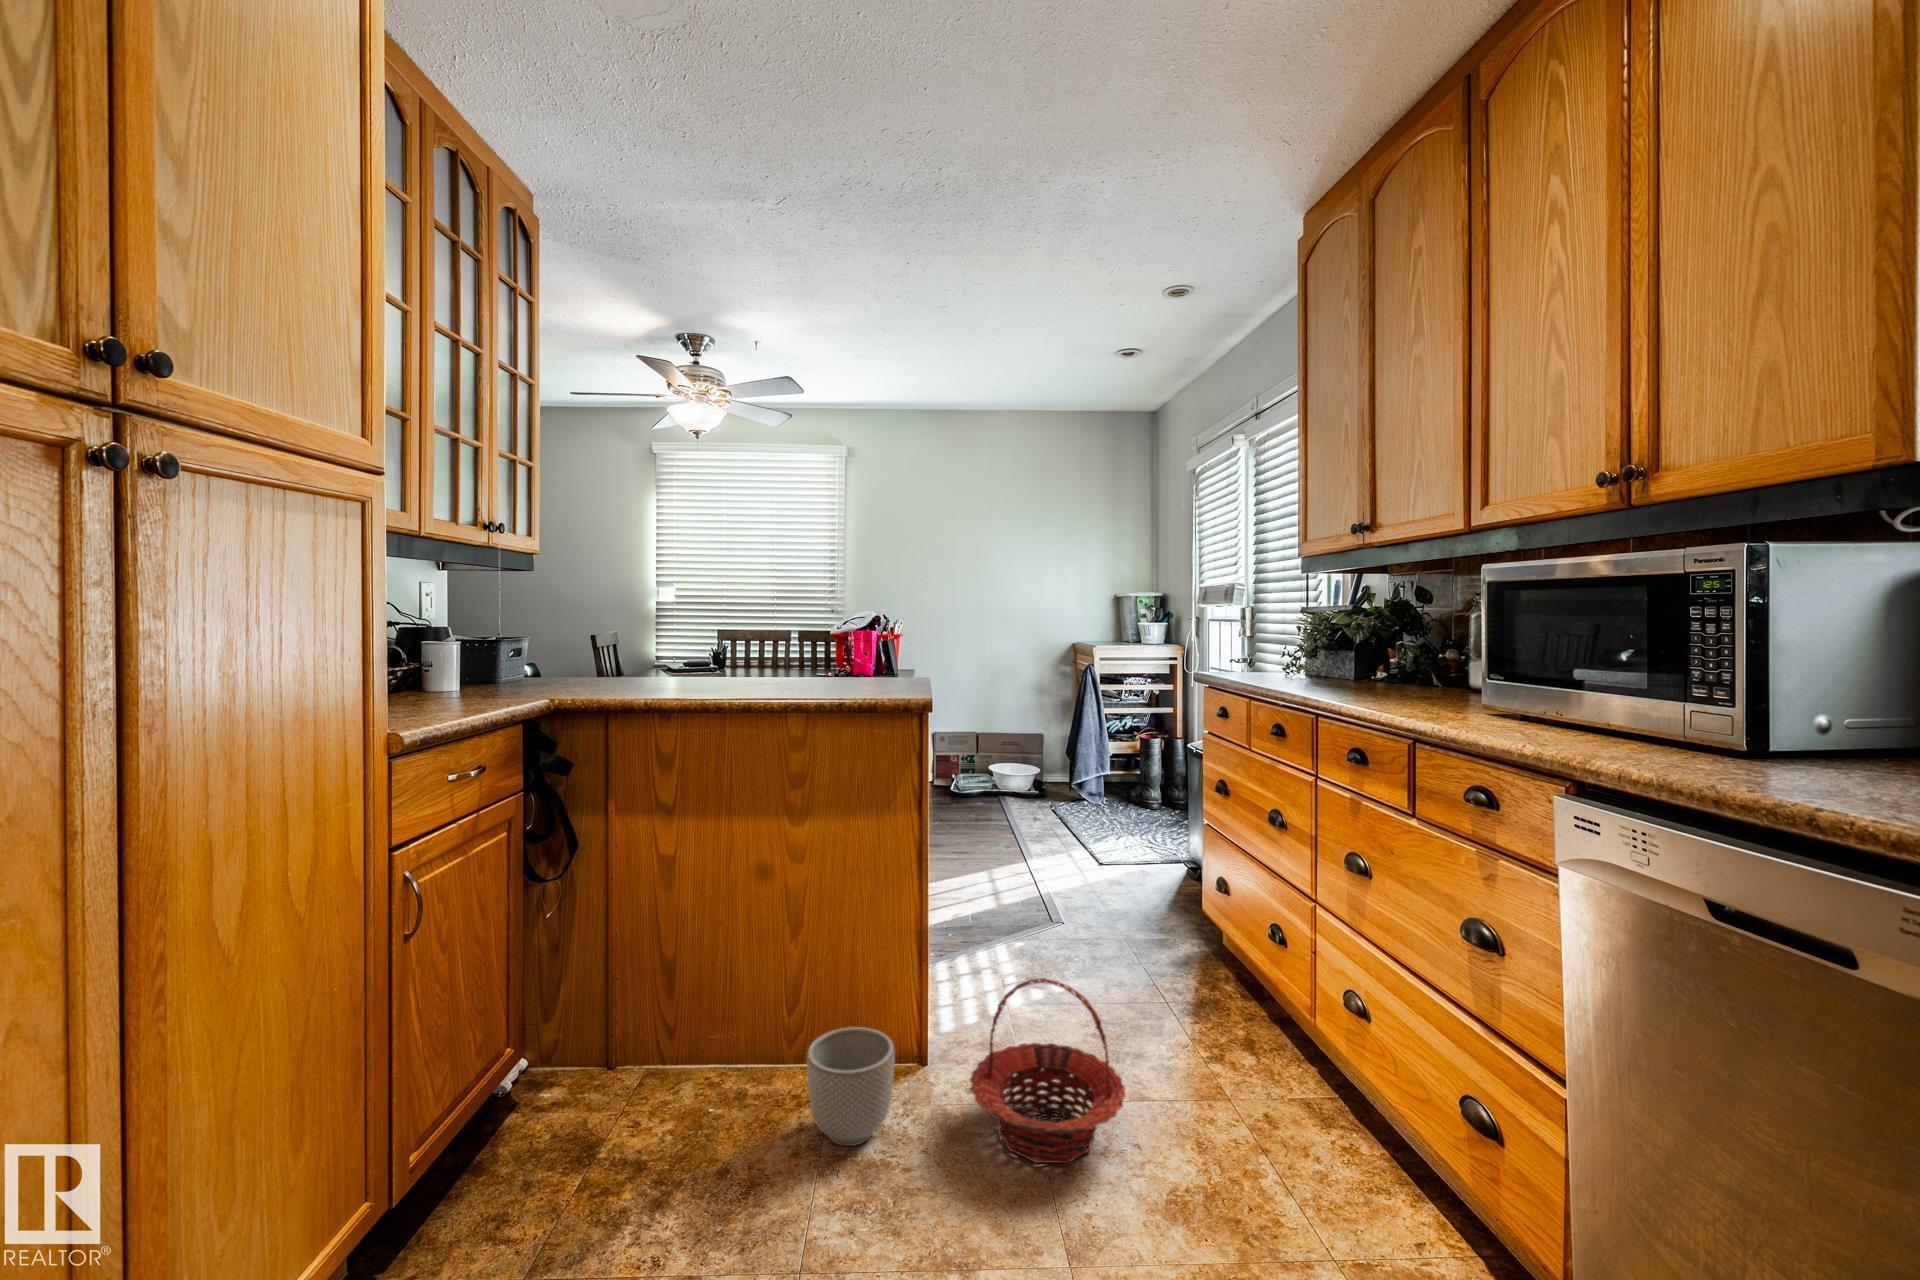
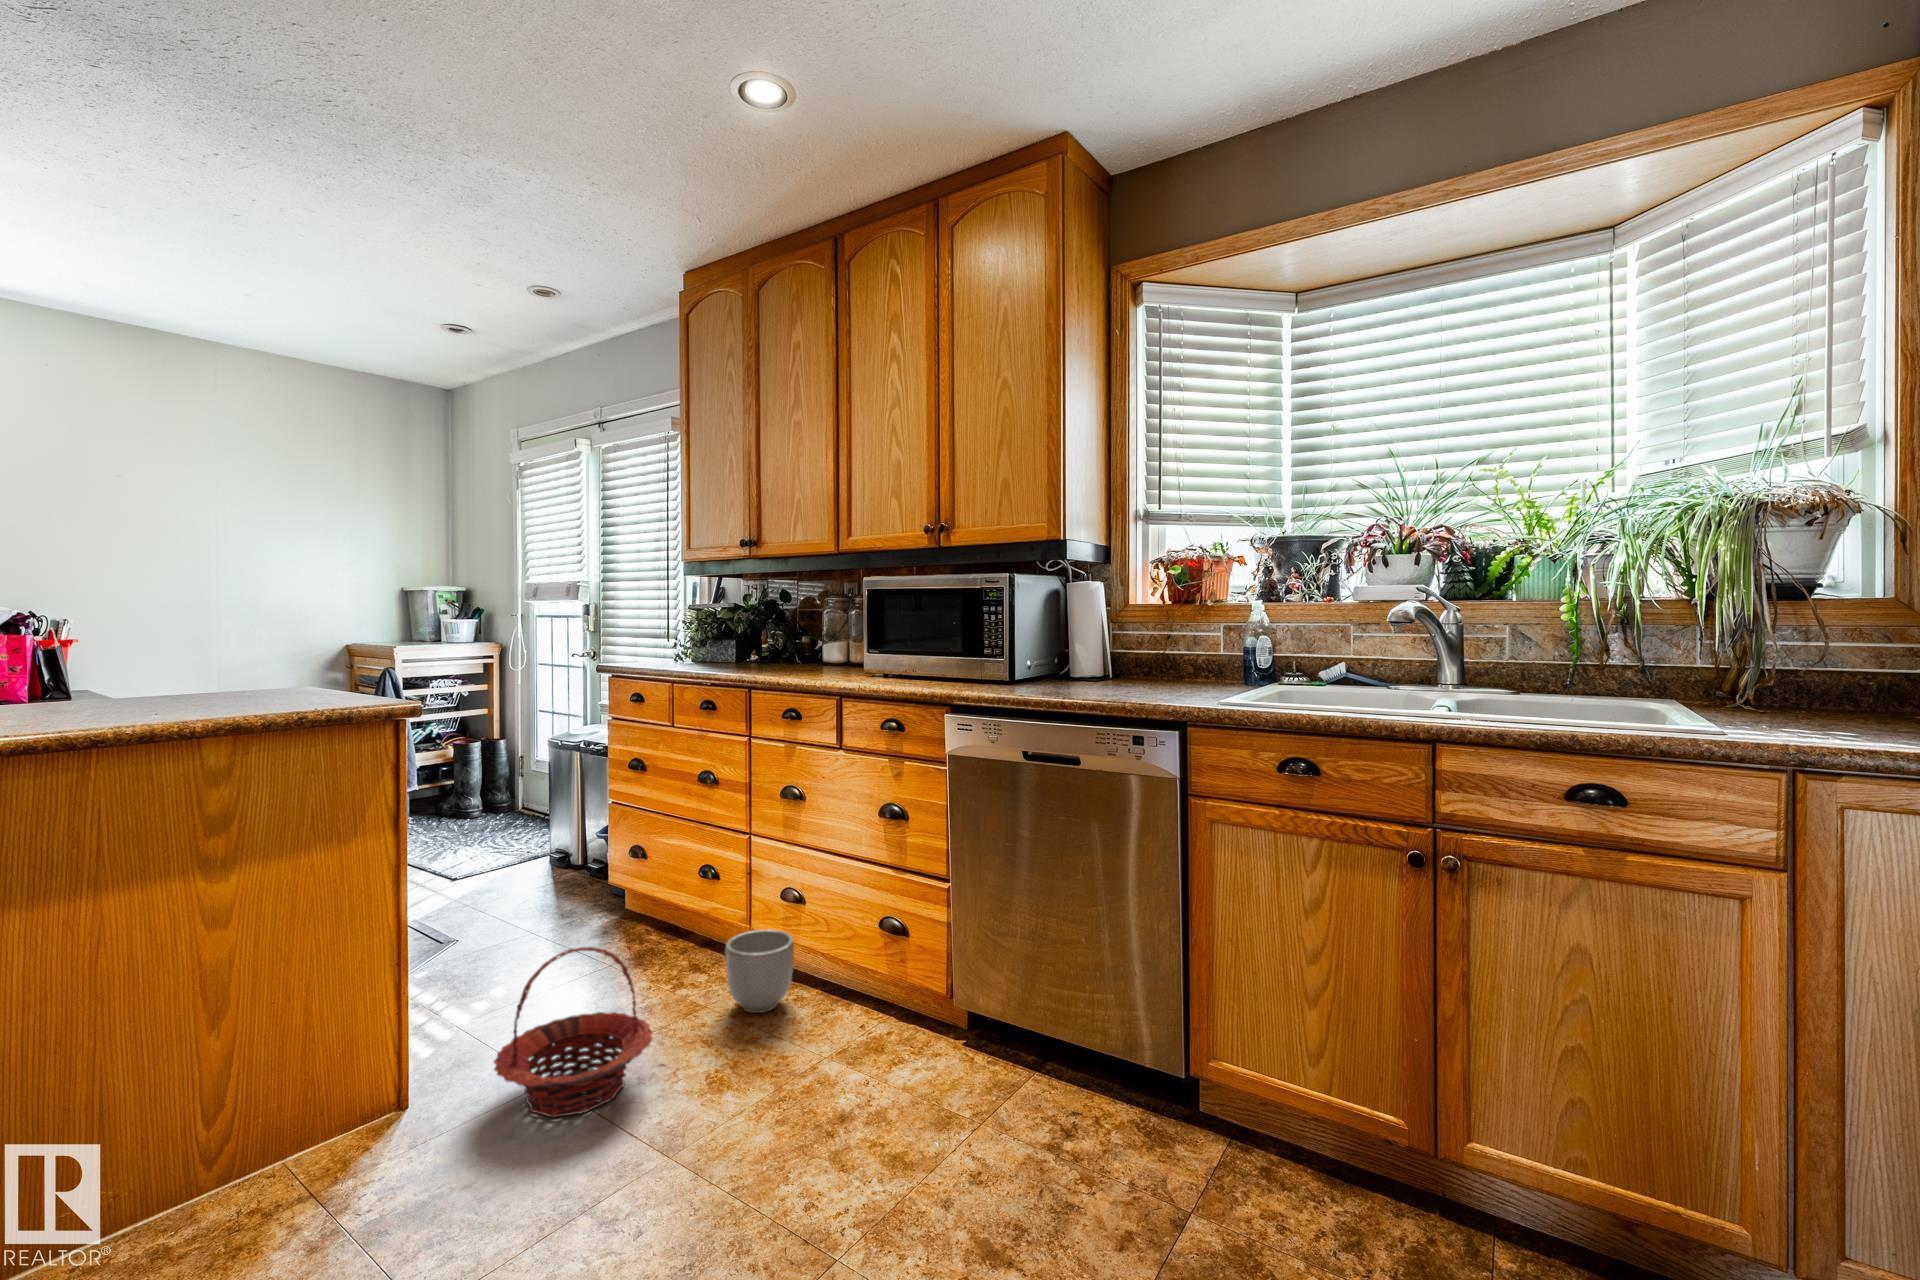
planter: present [807,1027,895,1146] -> present [725,930,794,1013]

